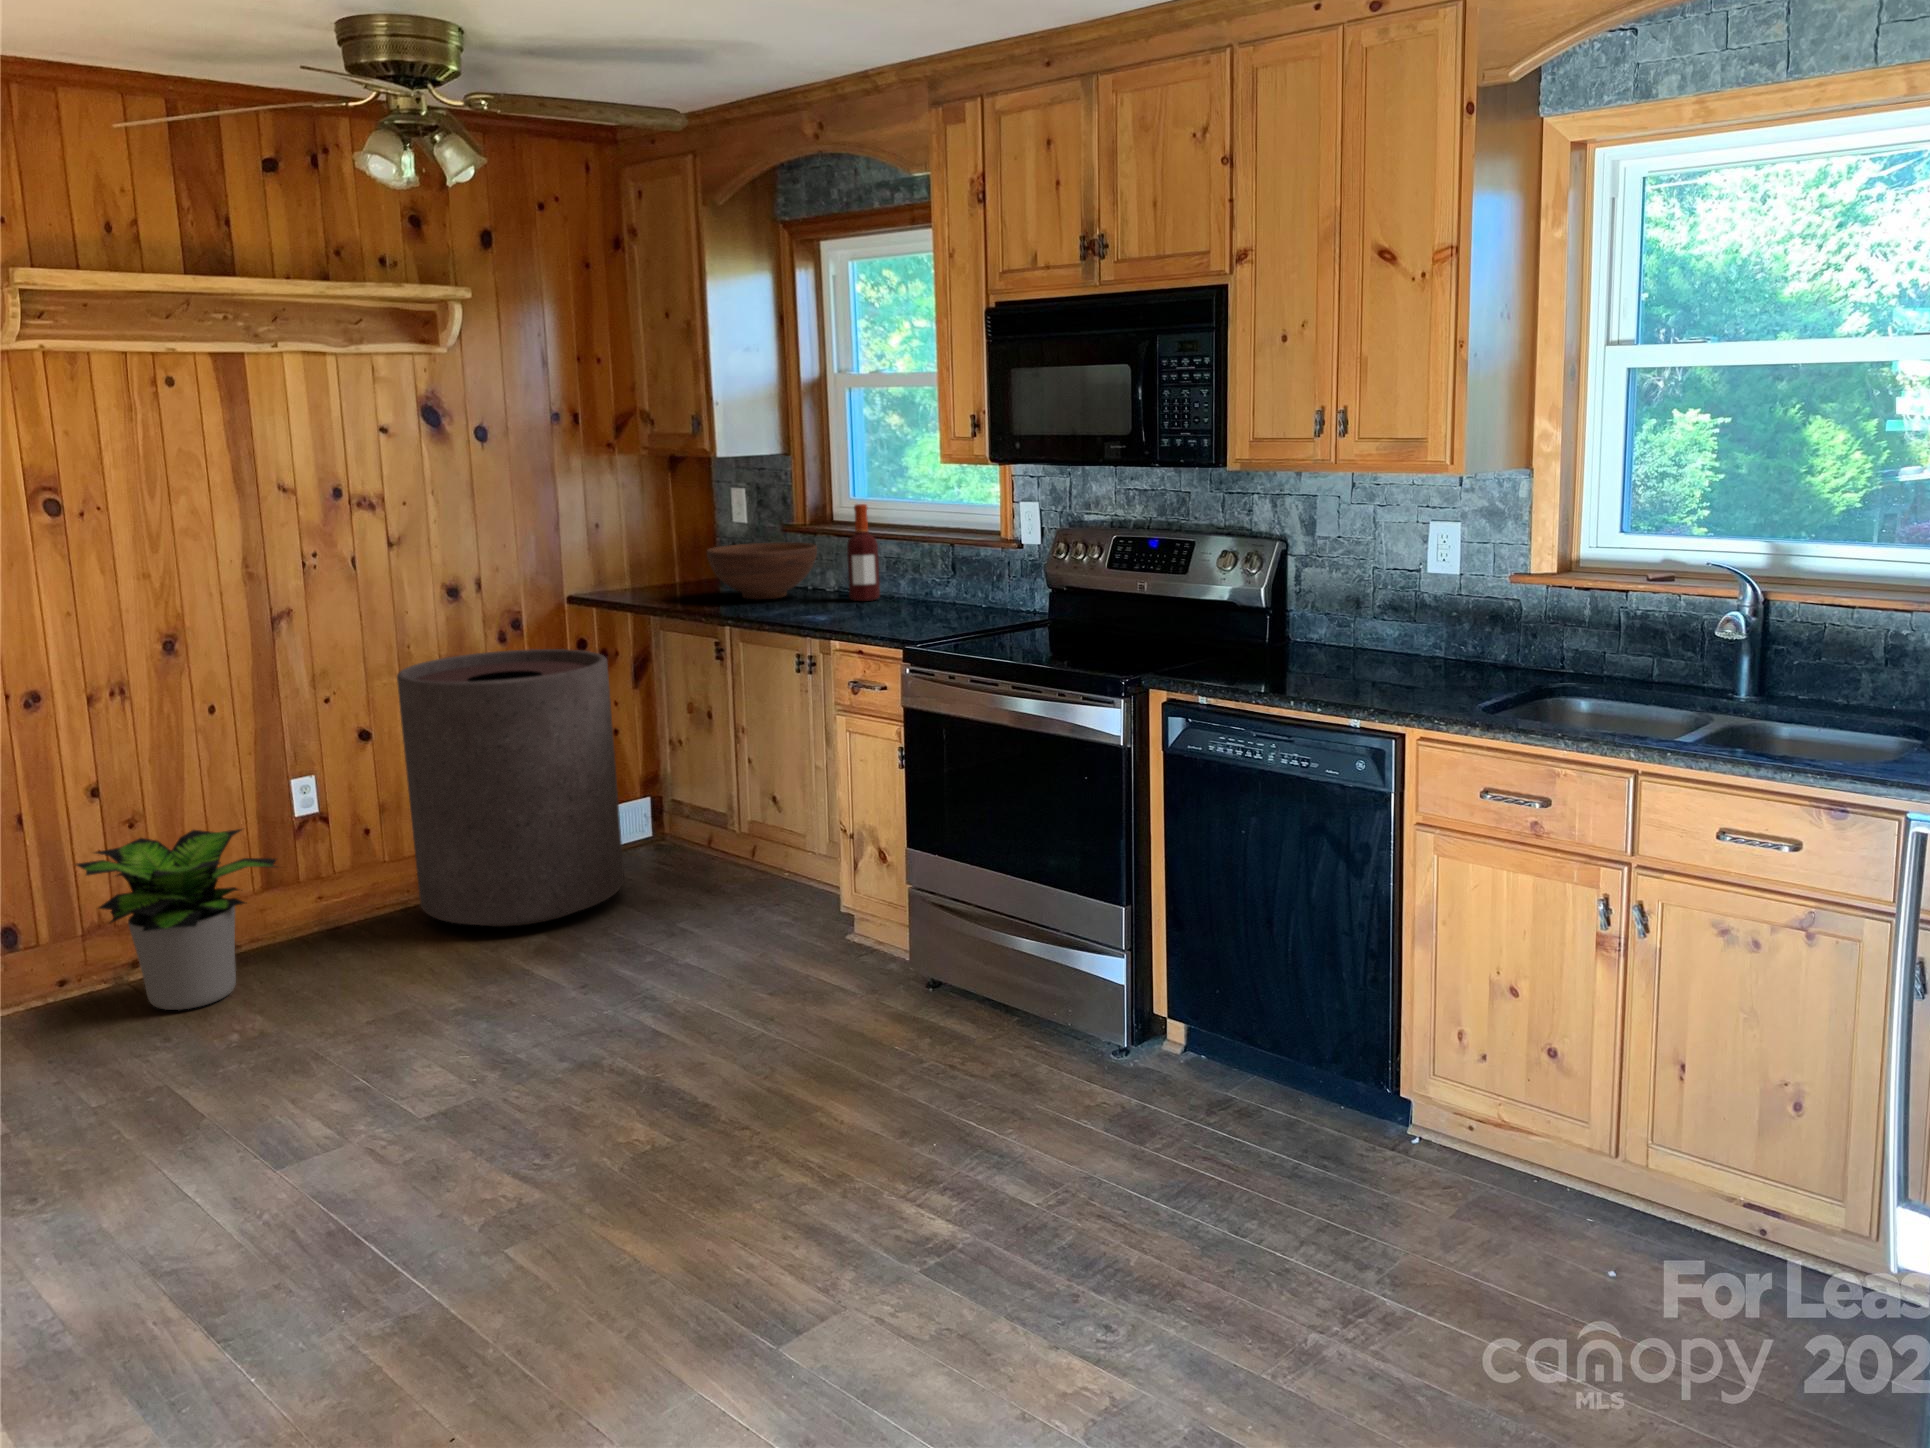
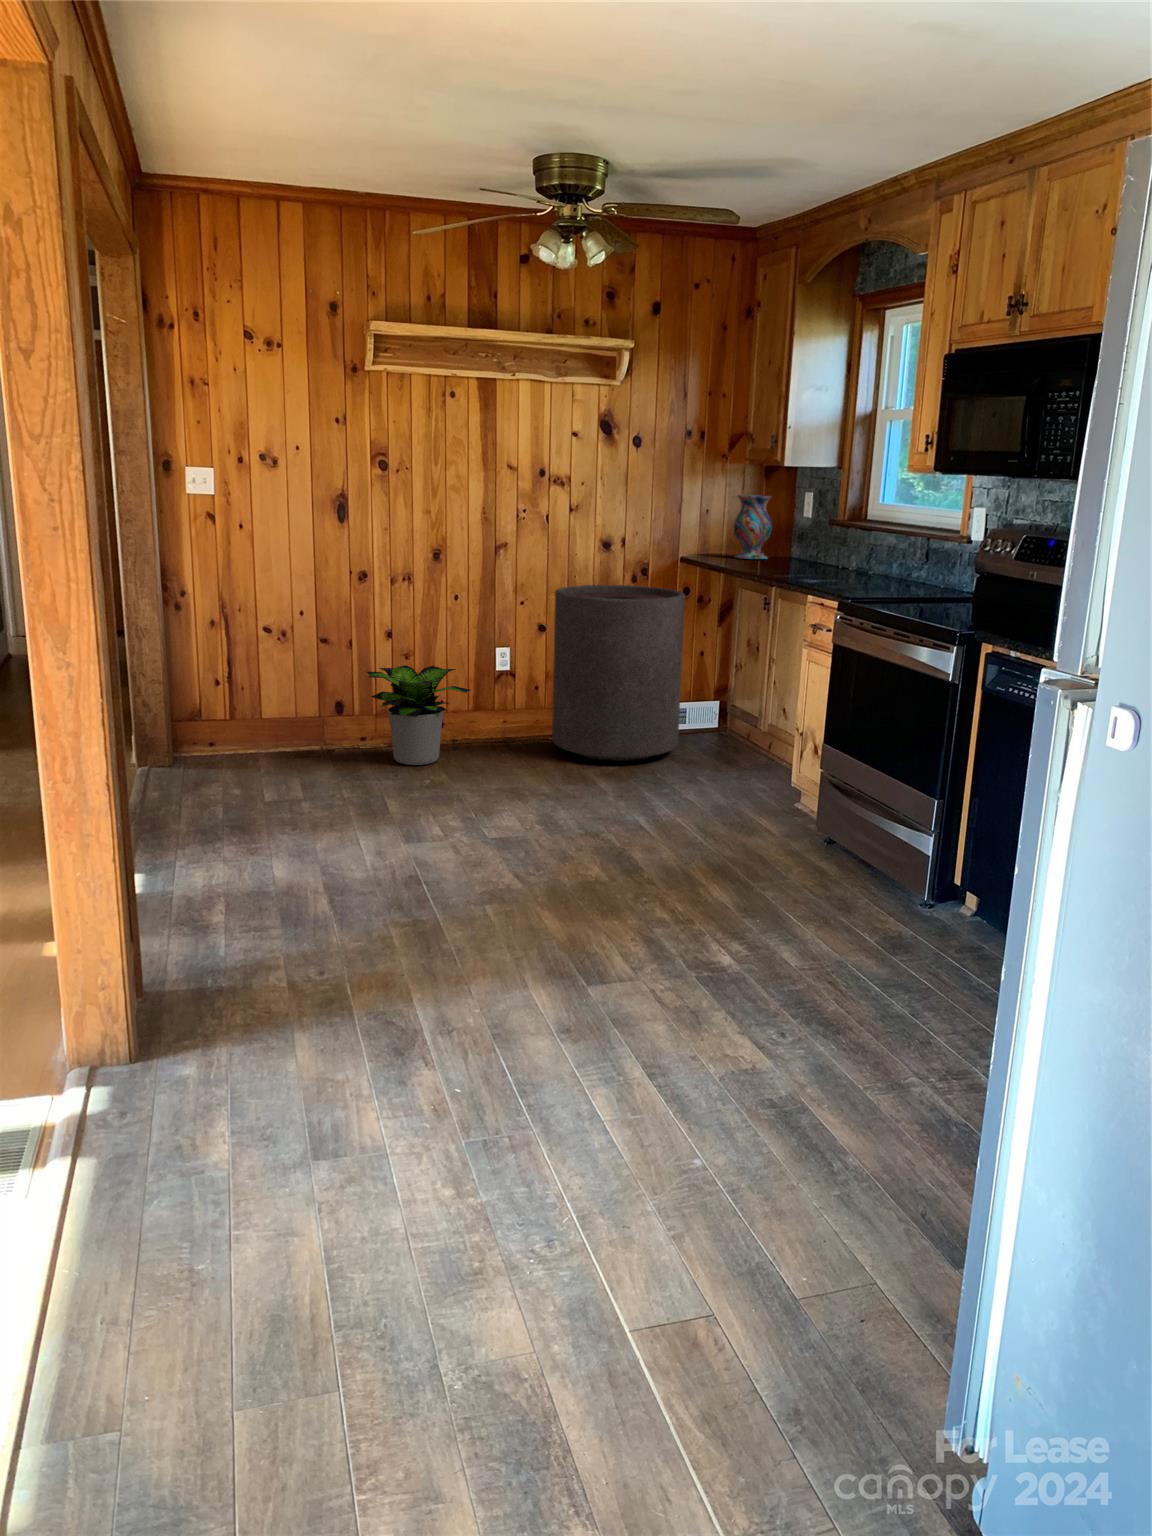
vase: none [640,500,696,592] -> present [734,495,772,559]
bottle: present [847,504,880,601] -> none [857,504,883,576]
fruit bowl: present [707,542,817,600] -> none [766,529,845,568]

